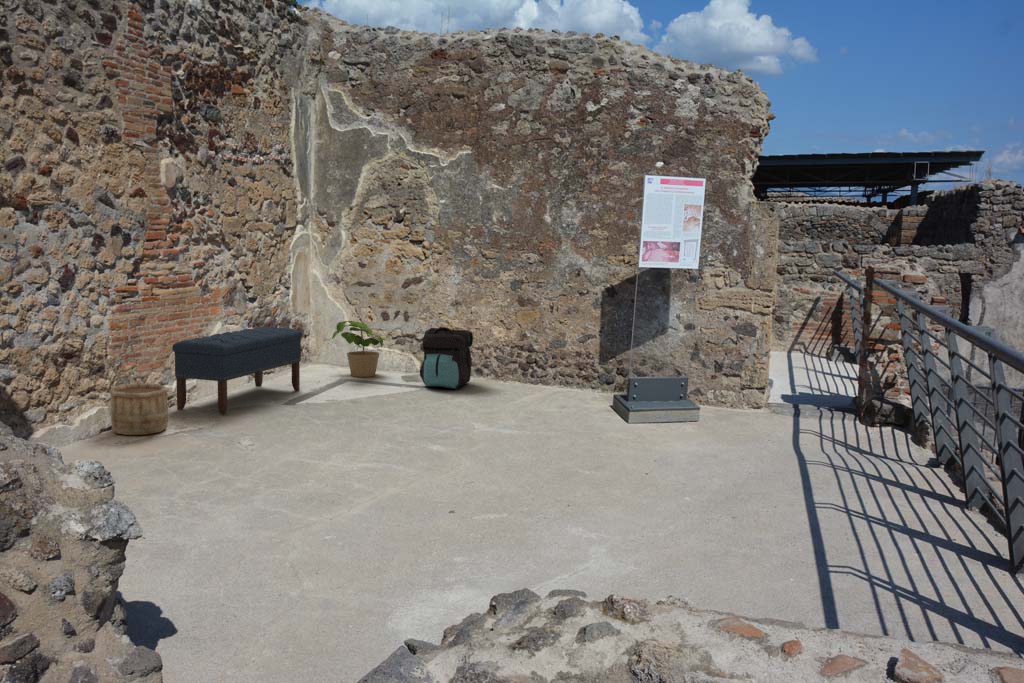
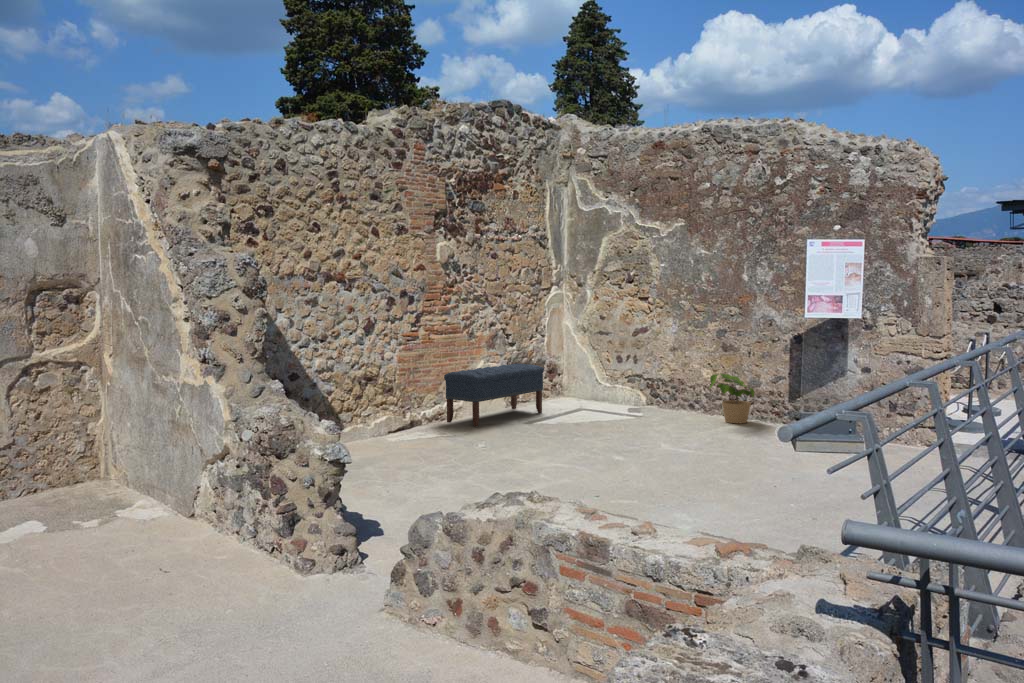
potted plant: present [332,321,383,377] -> present [710,374,754,423]
backpack: present [420,327,473,389] -> none [638,366,683,416]
wooden bucket: present [109,383,169,435] -> none [395,401,434,437]

